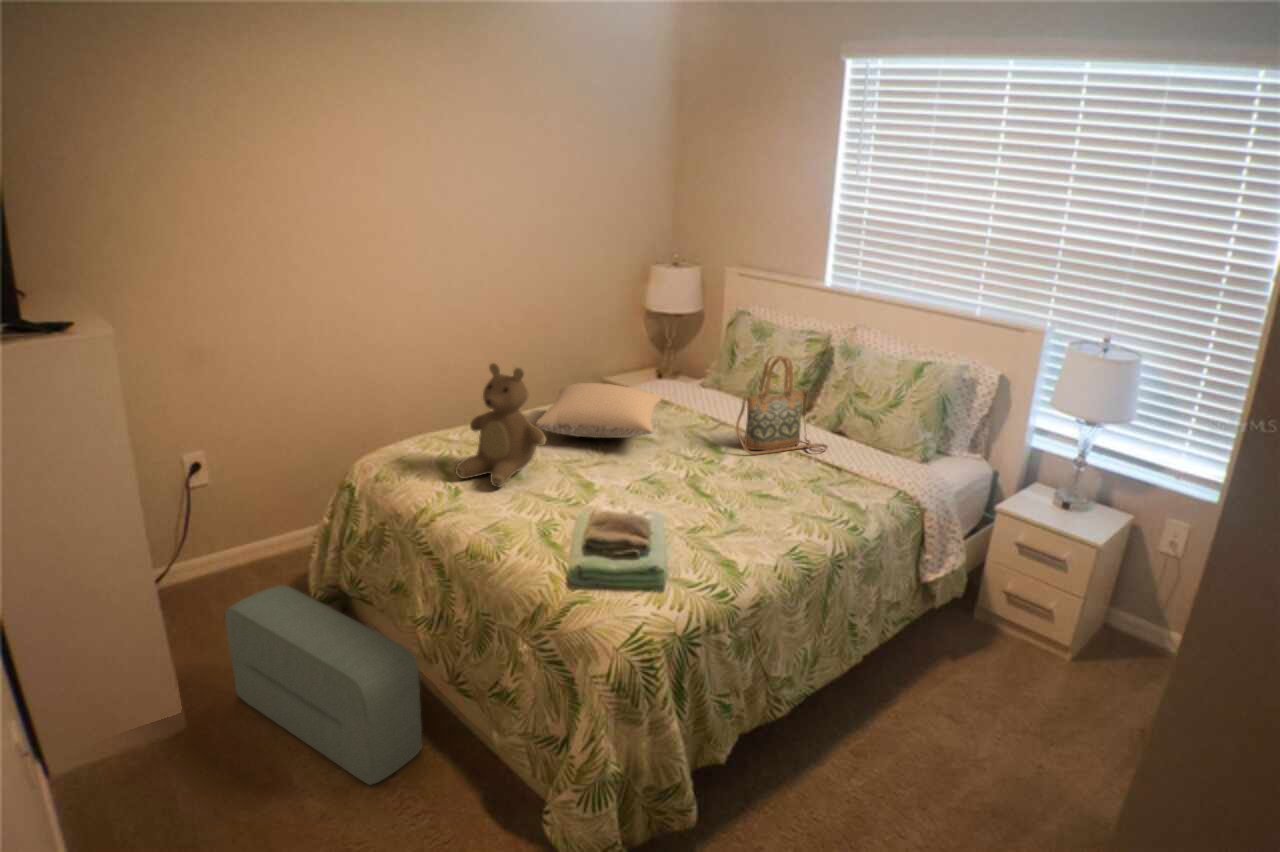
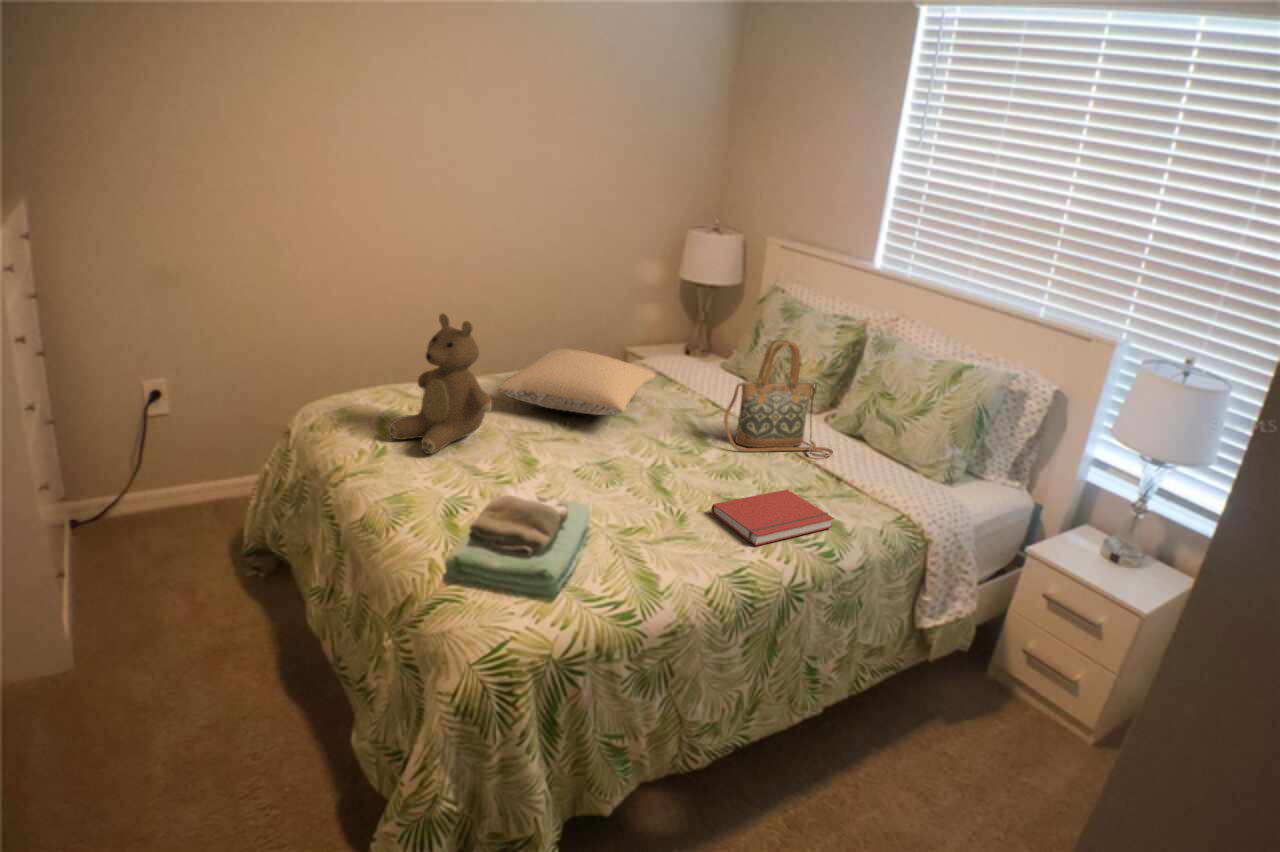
book: none [752,481,853,529] -> present [711,489,834,546]
pouf: present [225,585,422,785] -> none [120,531,298,768]

